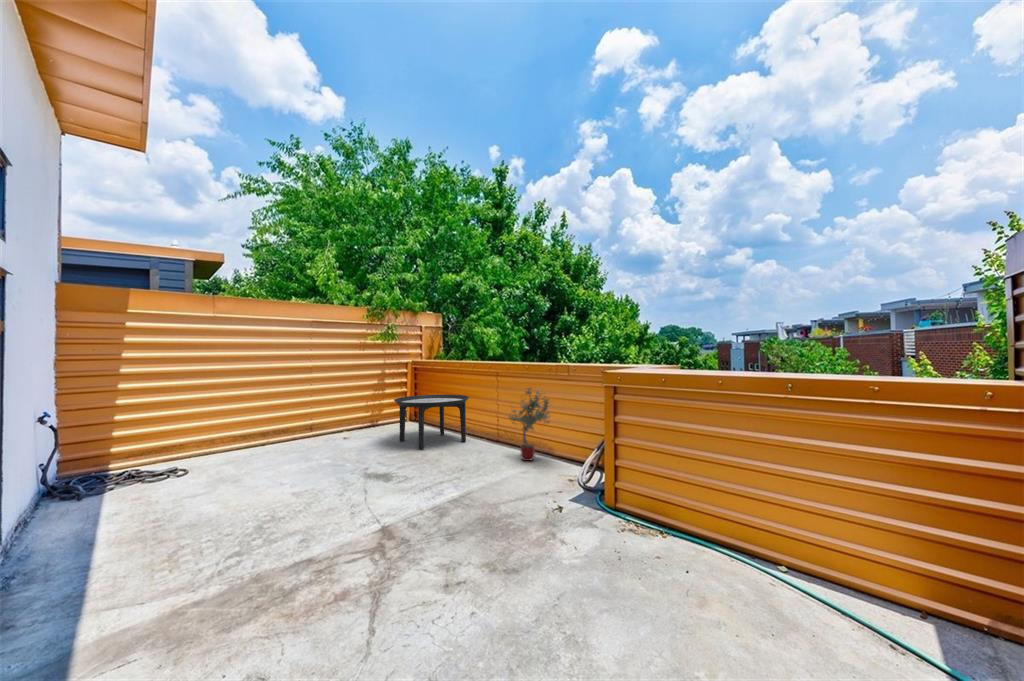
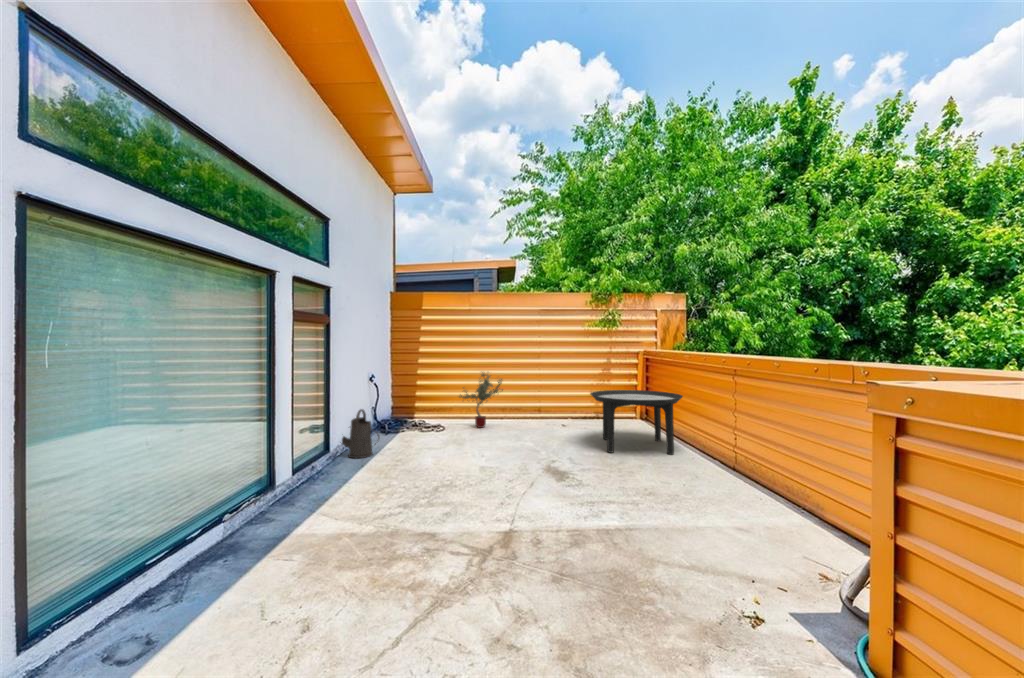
potted tree: present [508,387,550,461] -> present [459,372,503,428]
watering can: none [27,453,149,528] -> present [342,409,379,458]

